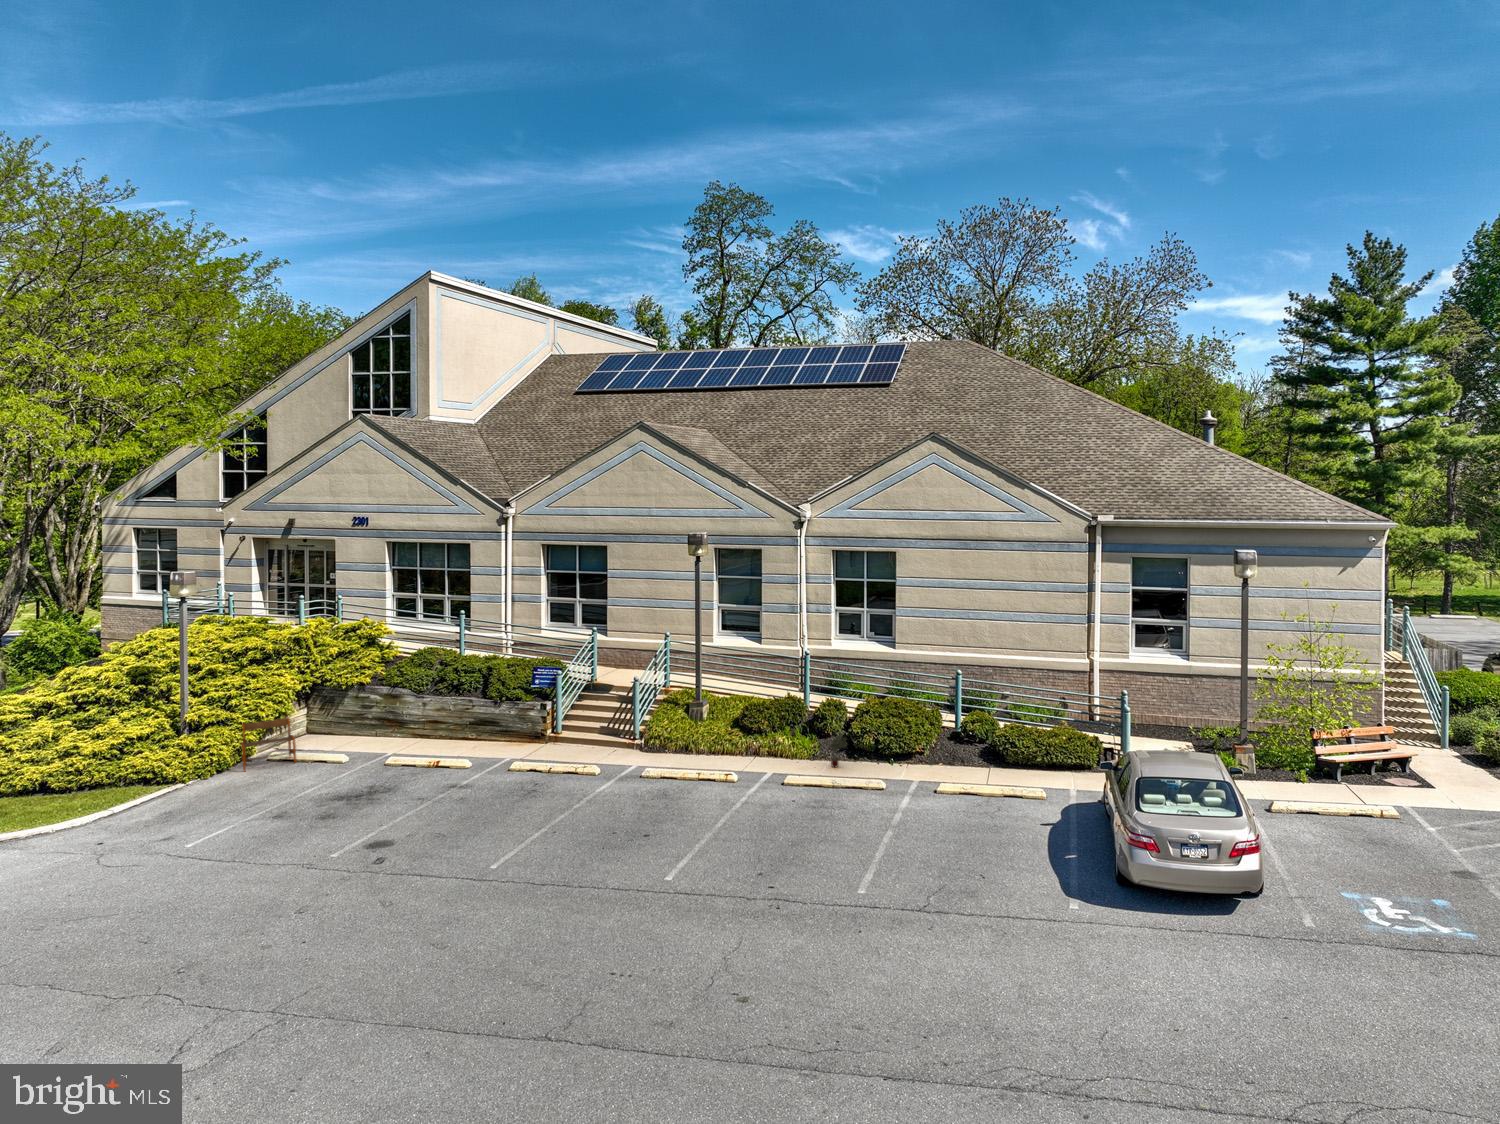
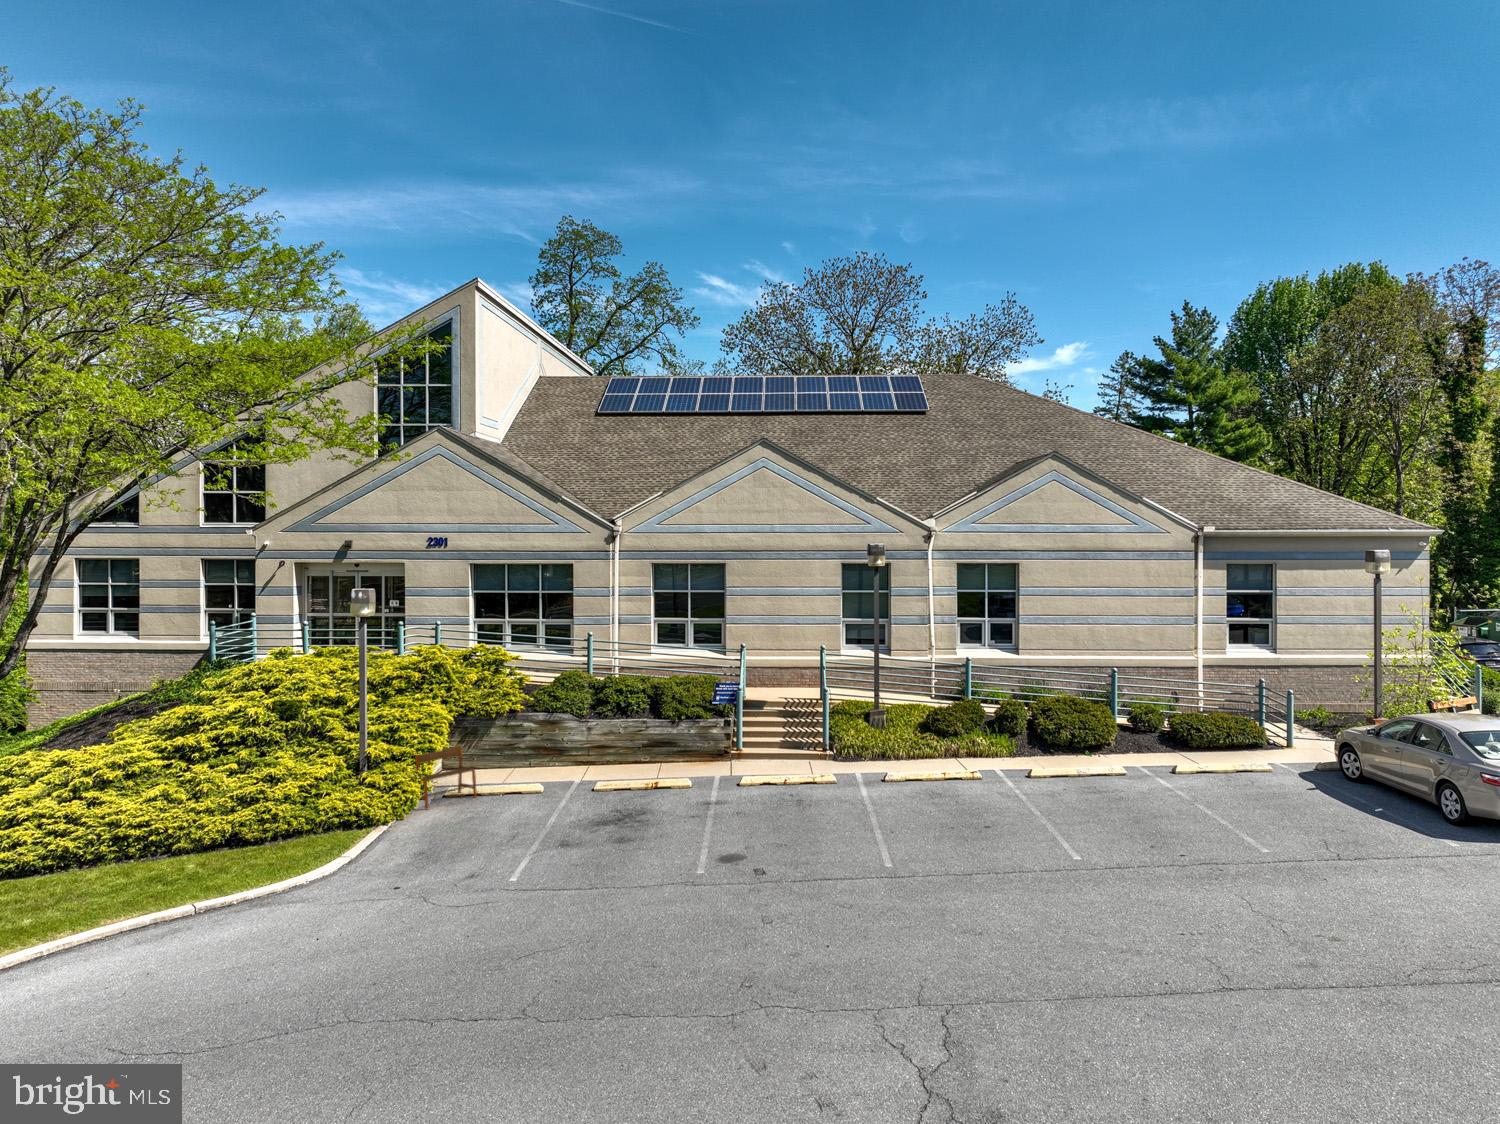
potted tree: present [826,731,847,767] -> none [1034,725,1065,763]

